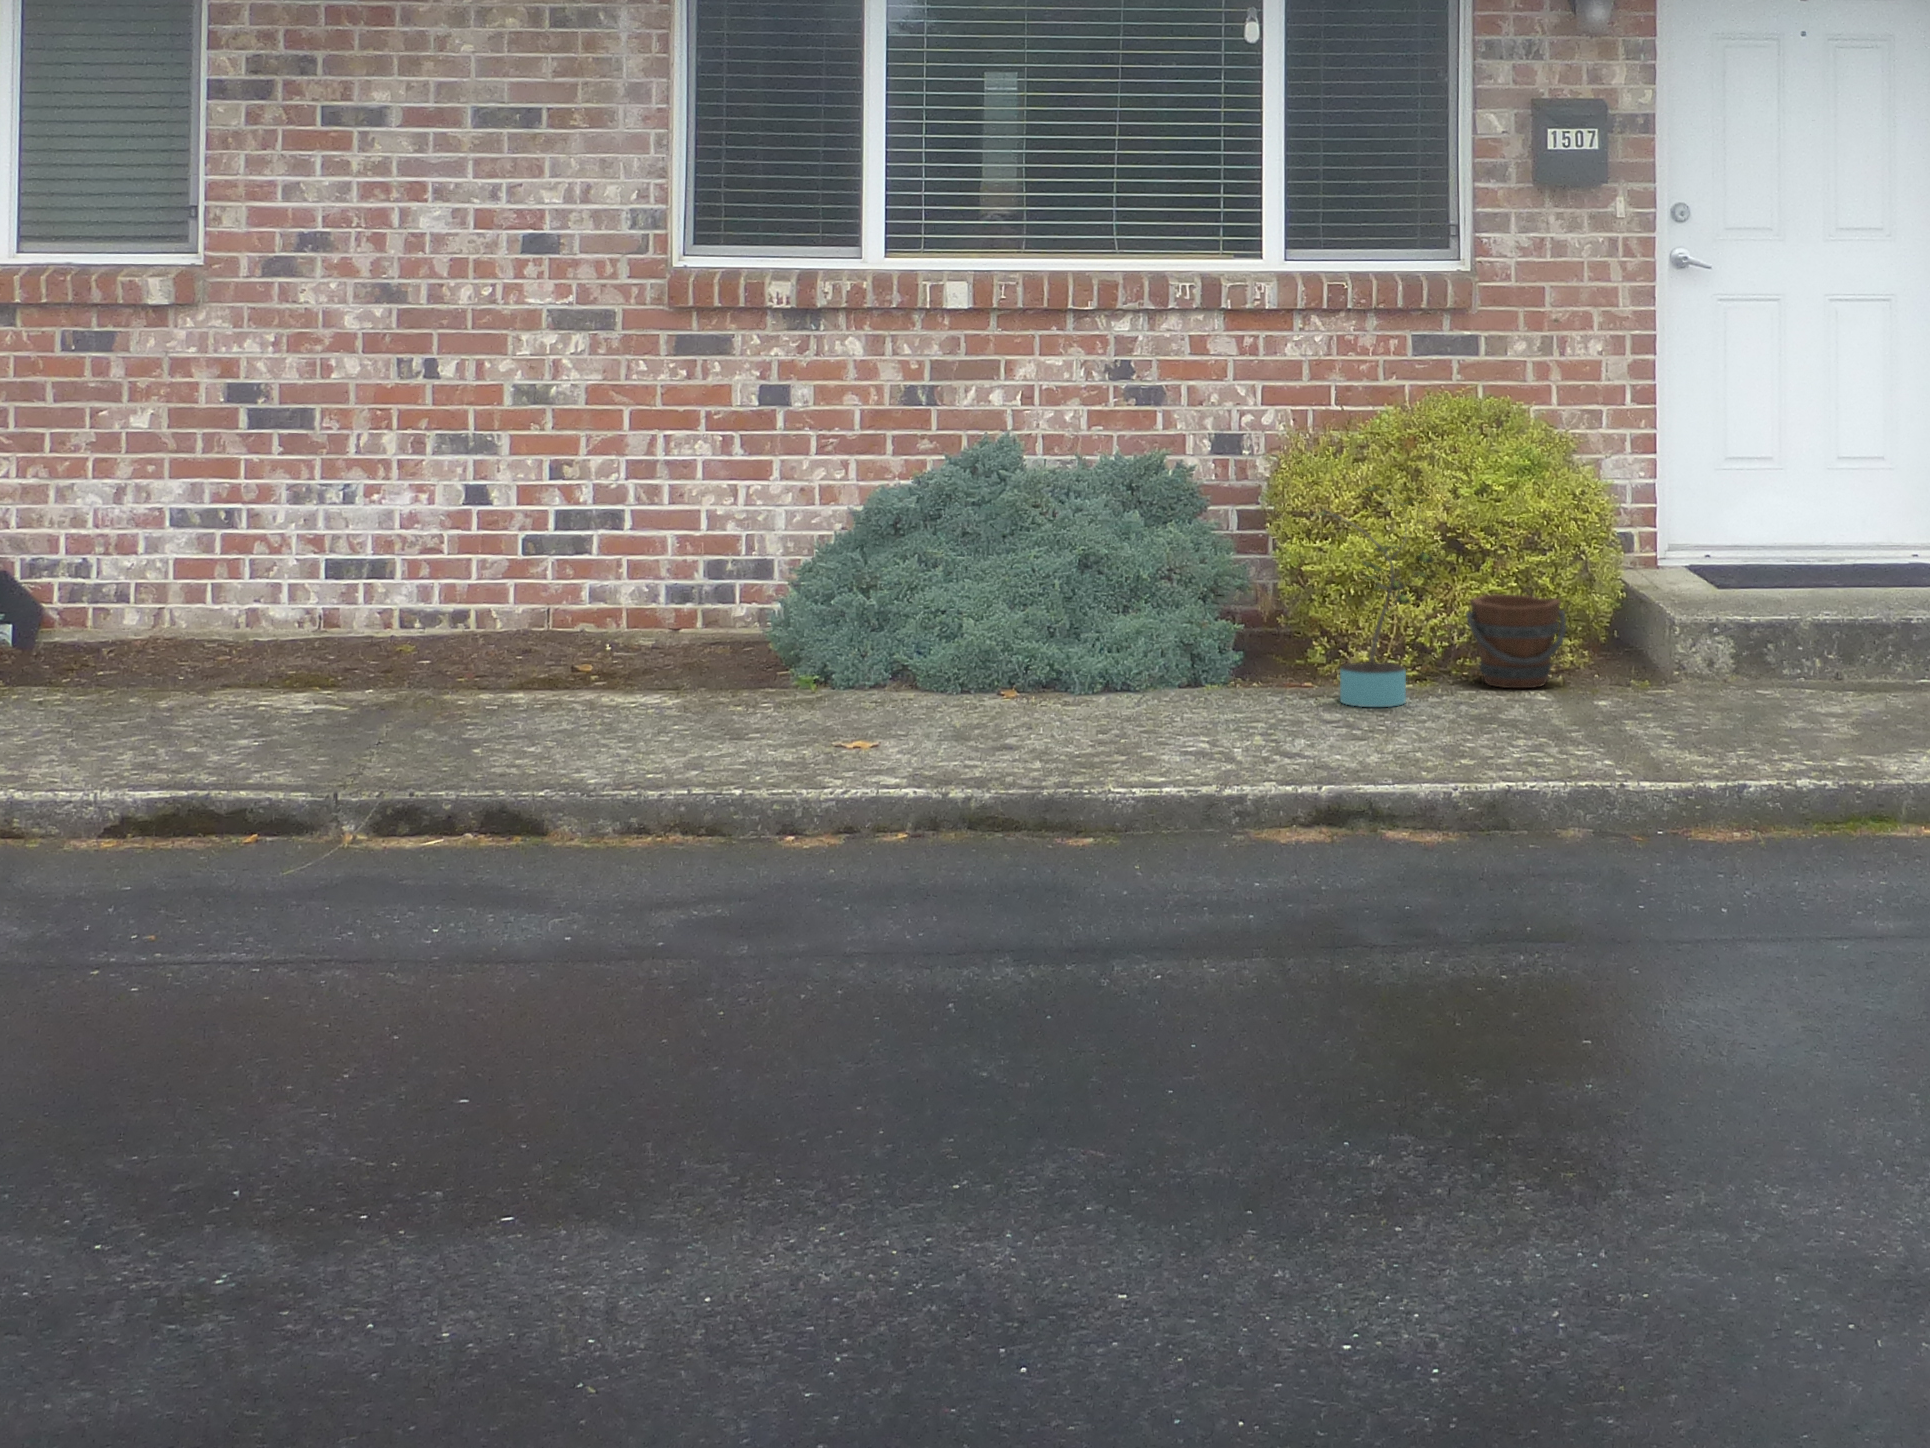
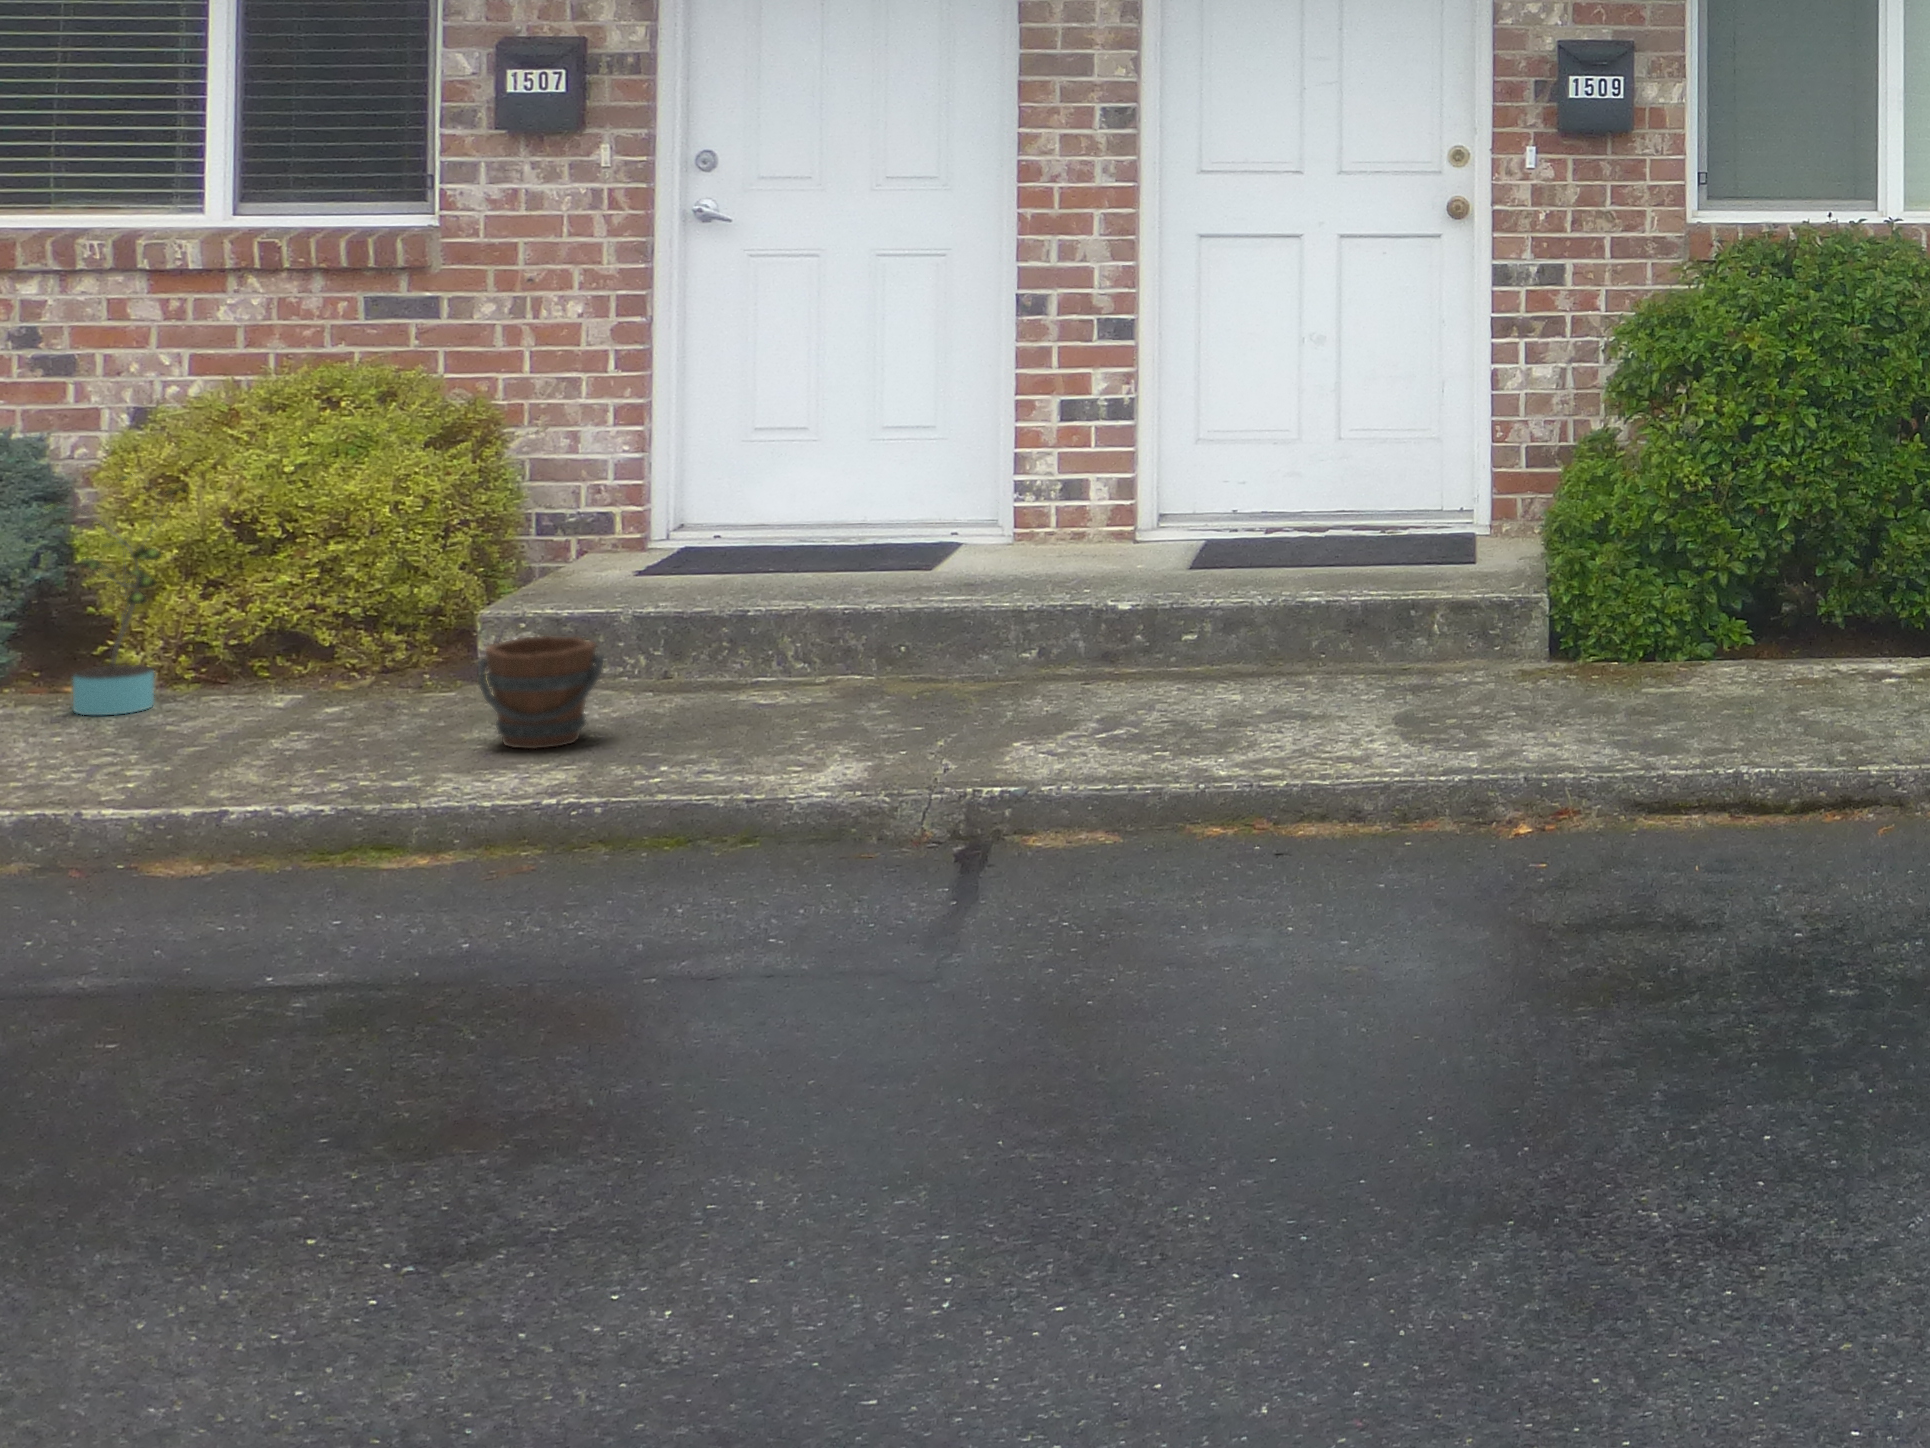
bucket: present [1466,594,1566,688] -> present [478,636,604,749]

